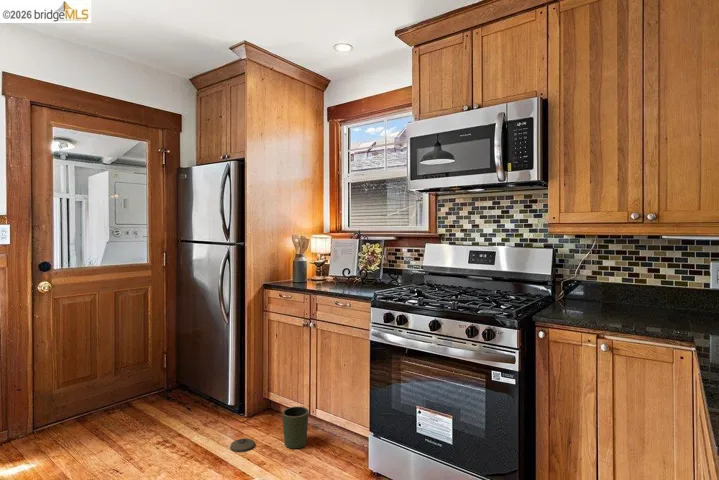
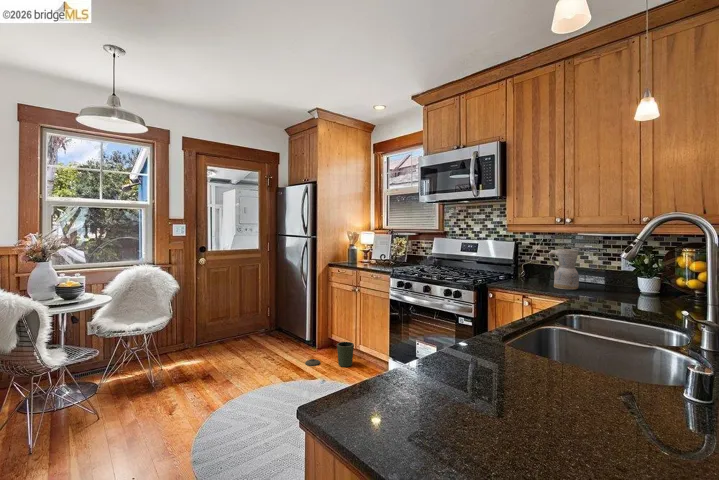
ceramic pitcher: none [626,259,676,322] -> present [549,249,579,289]

